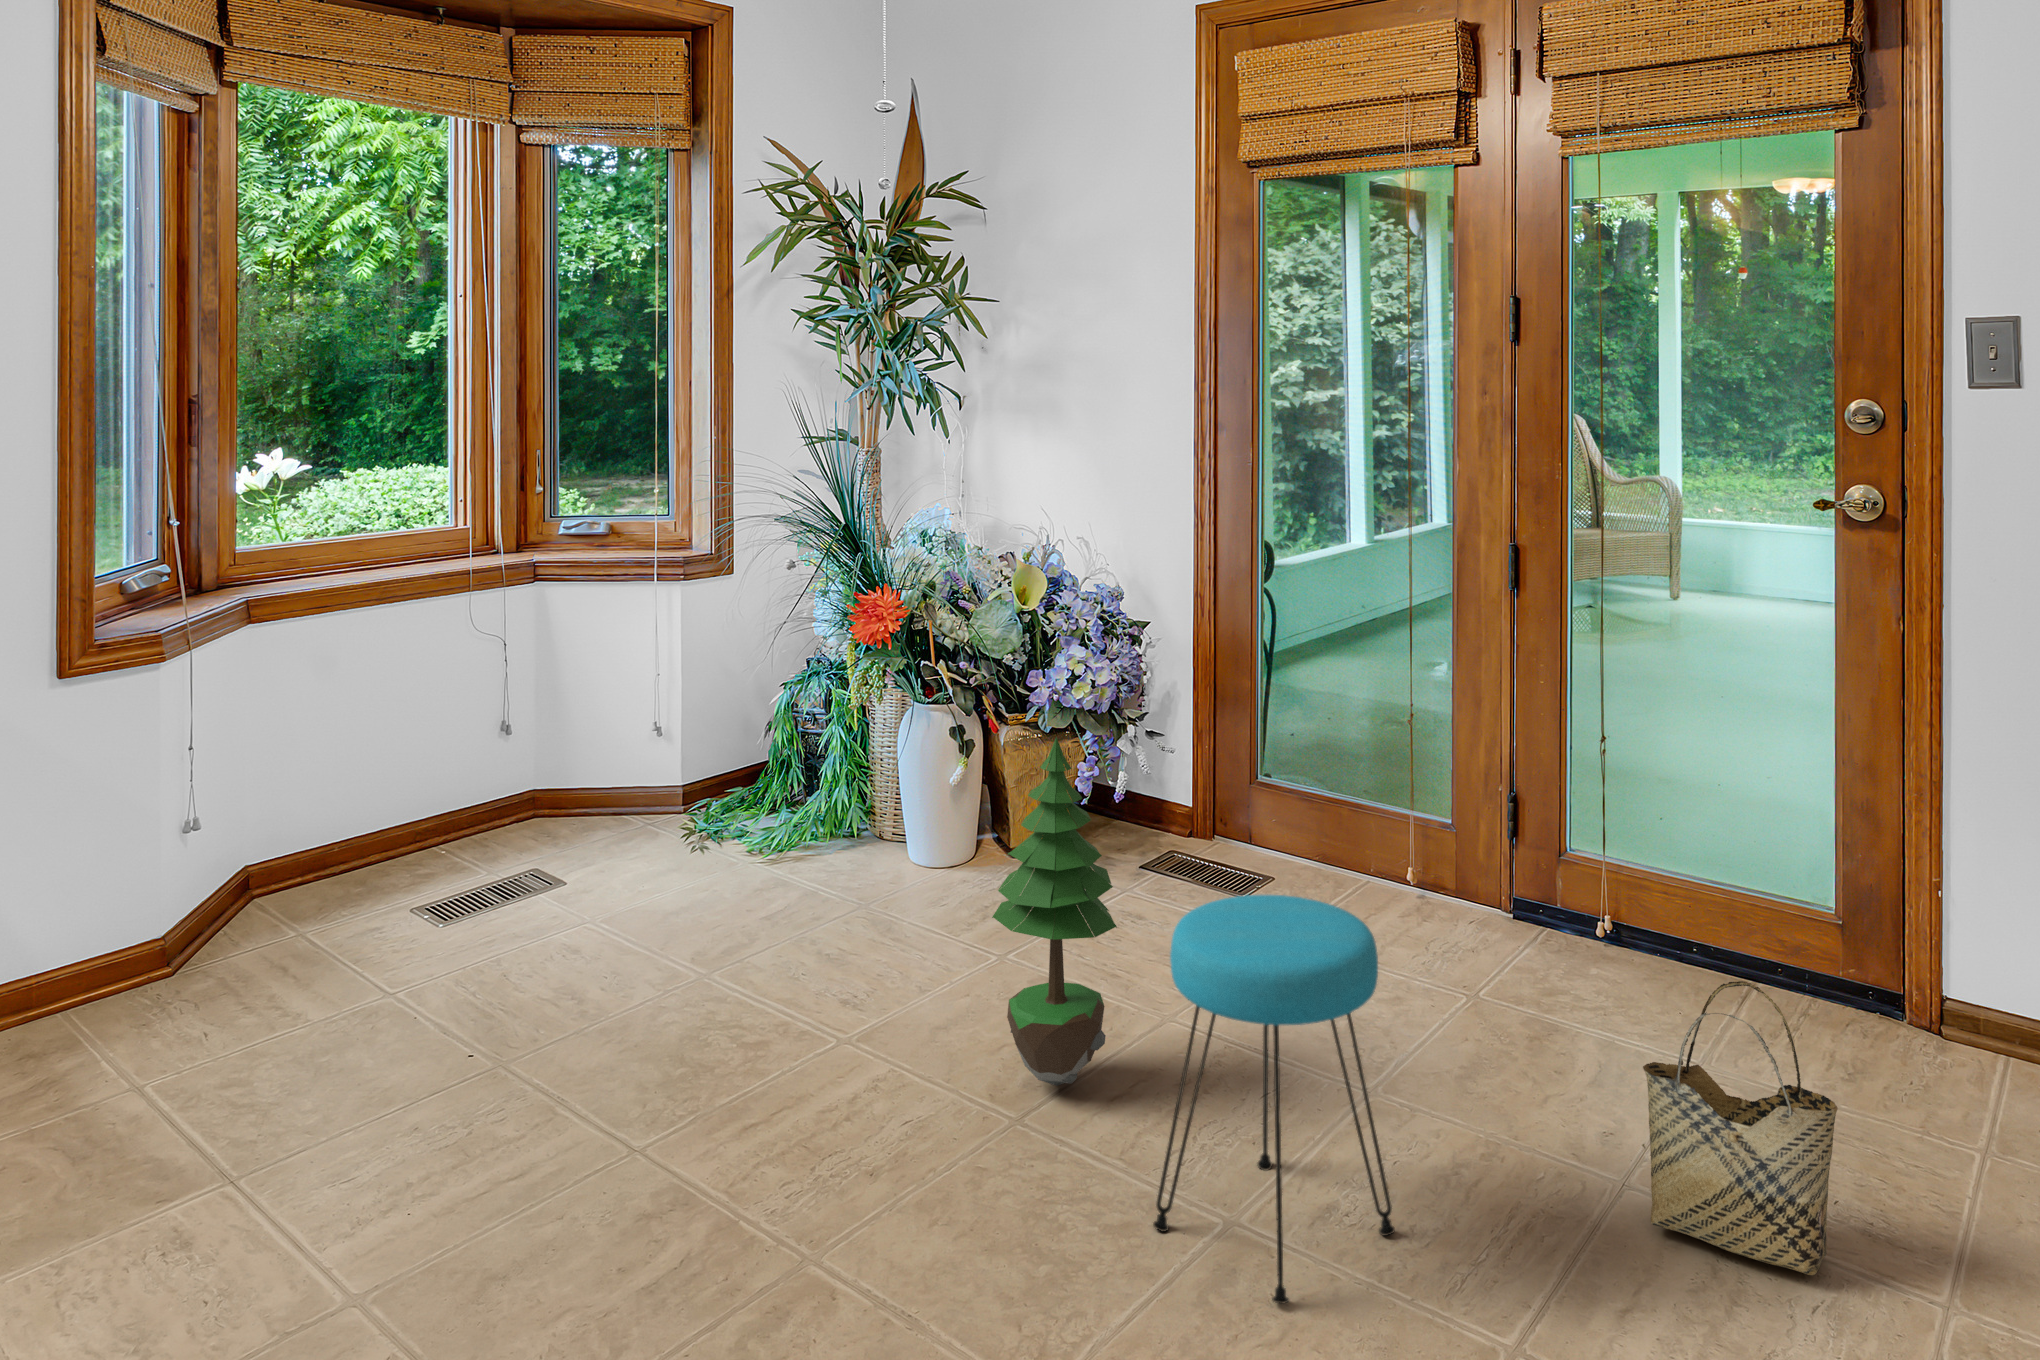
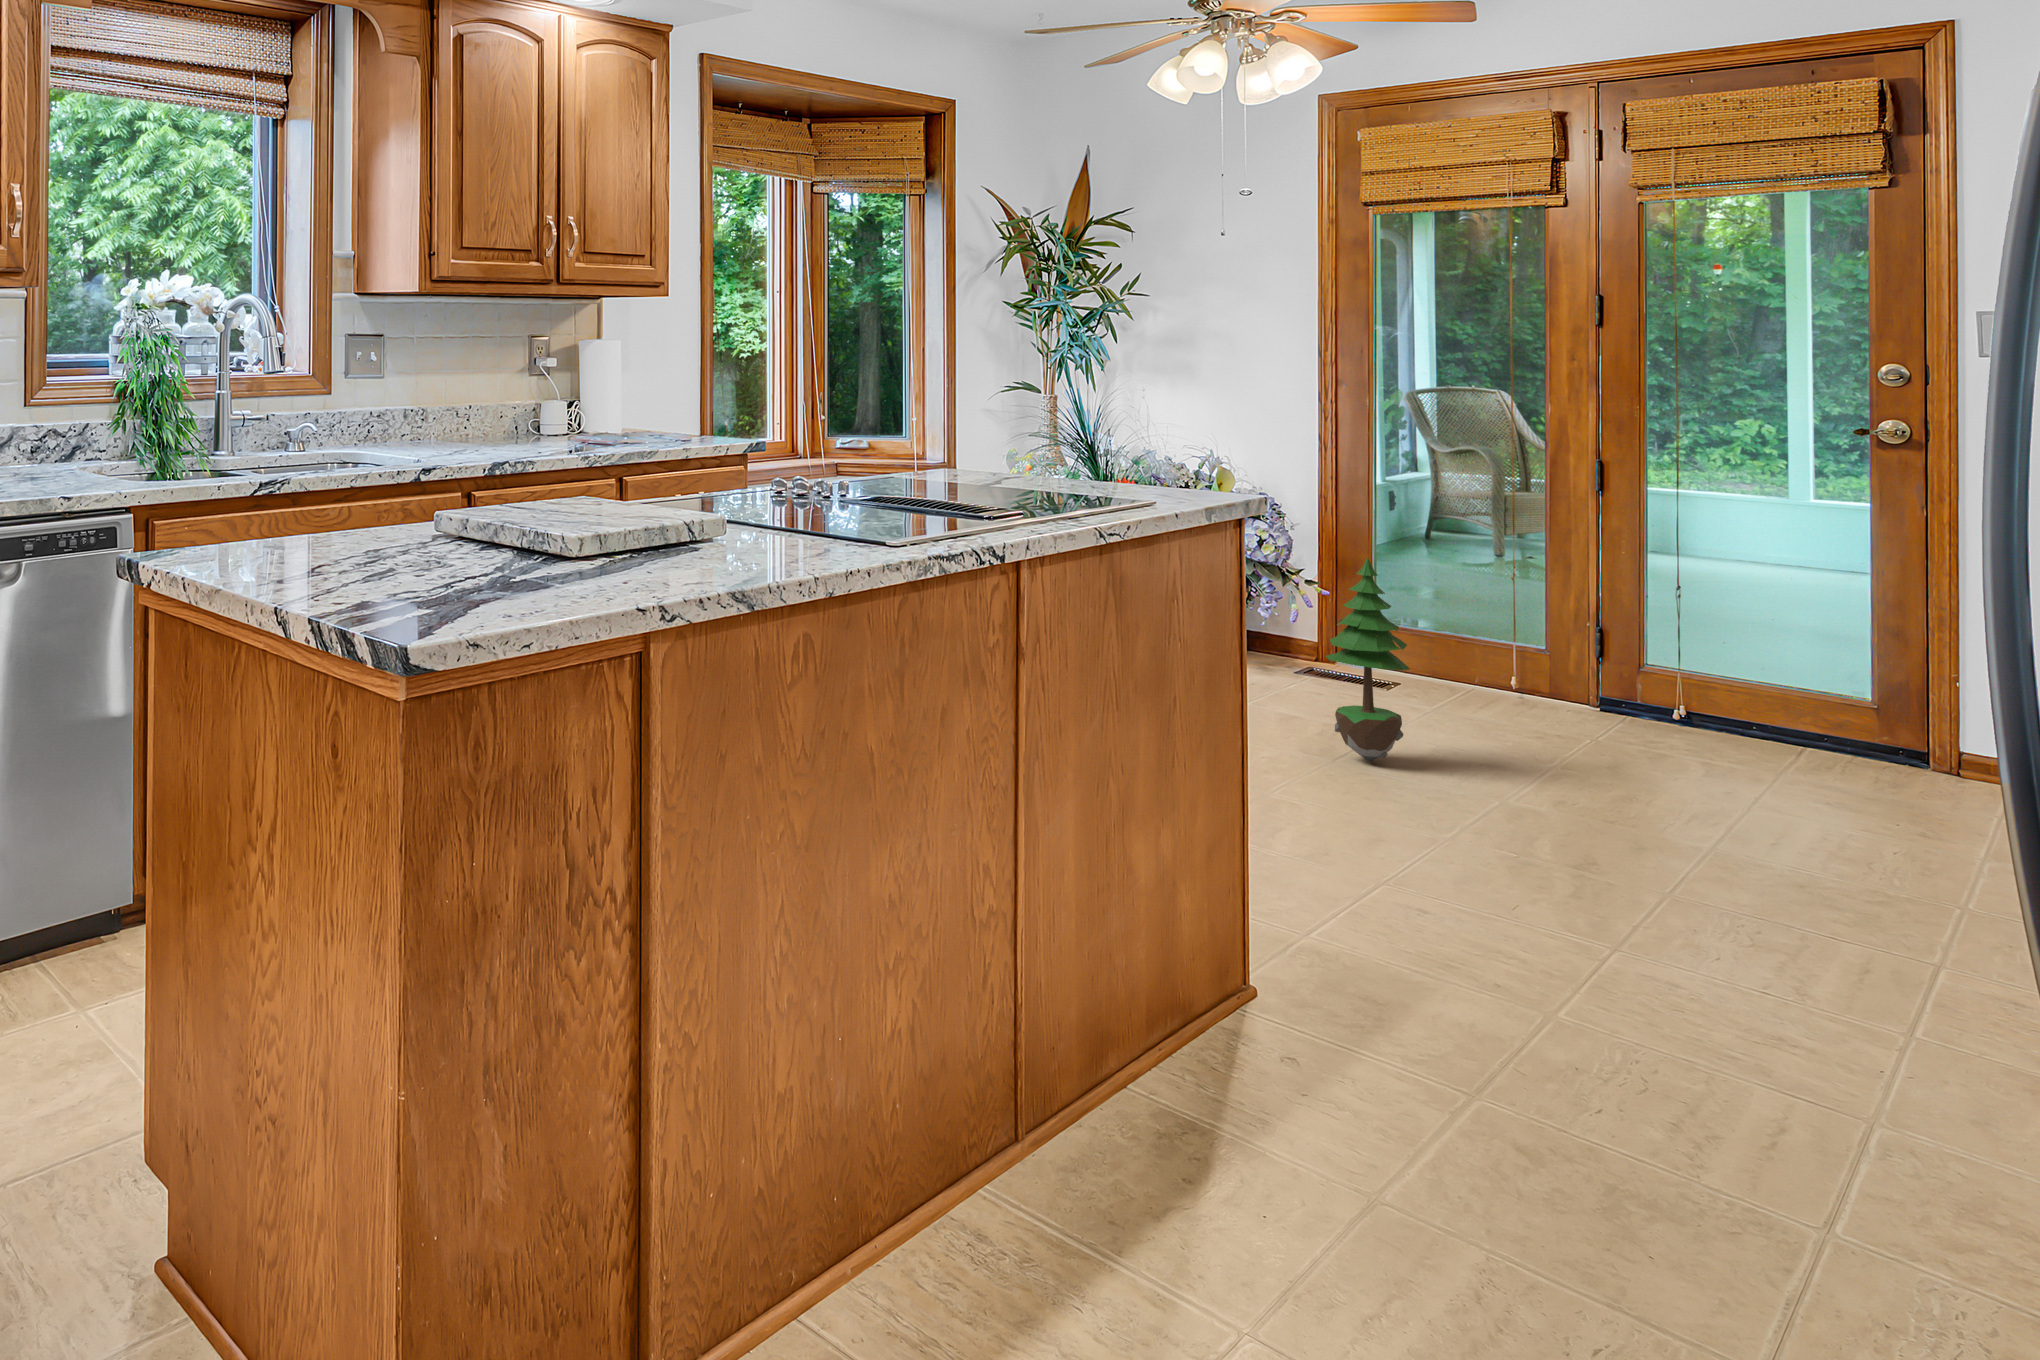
stool: present [1153,895,1395,1303] -> none [1494,638,1645,833]
woven basket: present [1643,981,1838,1275] -> none [1795,690,1933,840]

